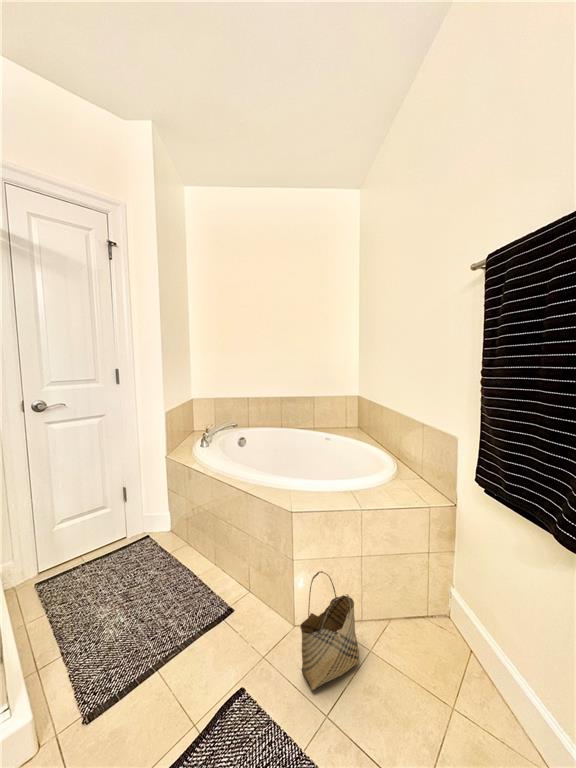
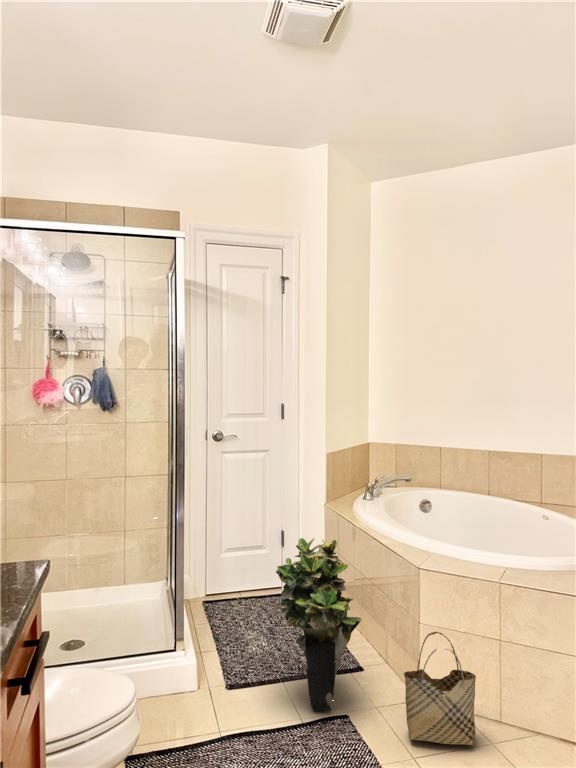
potted plant: none [143,502,245,702] -> present [276,538,362,711]

